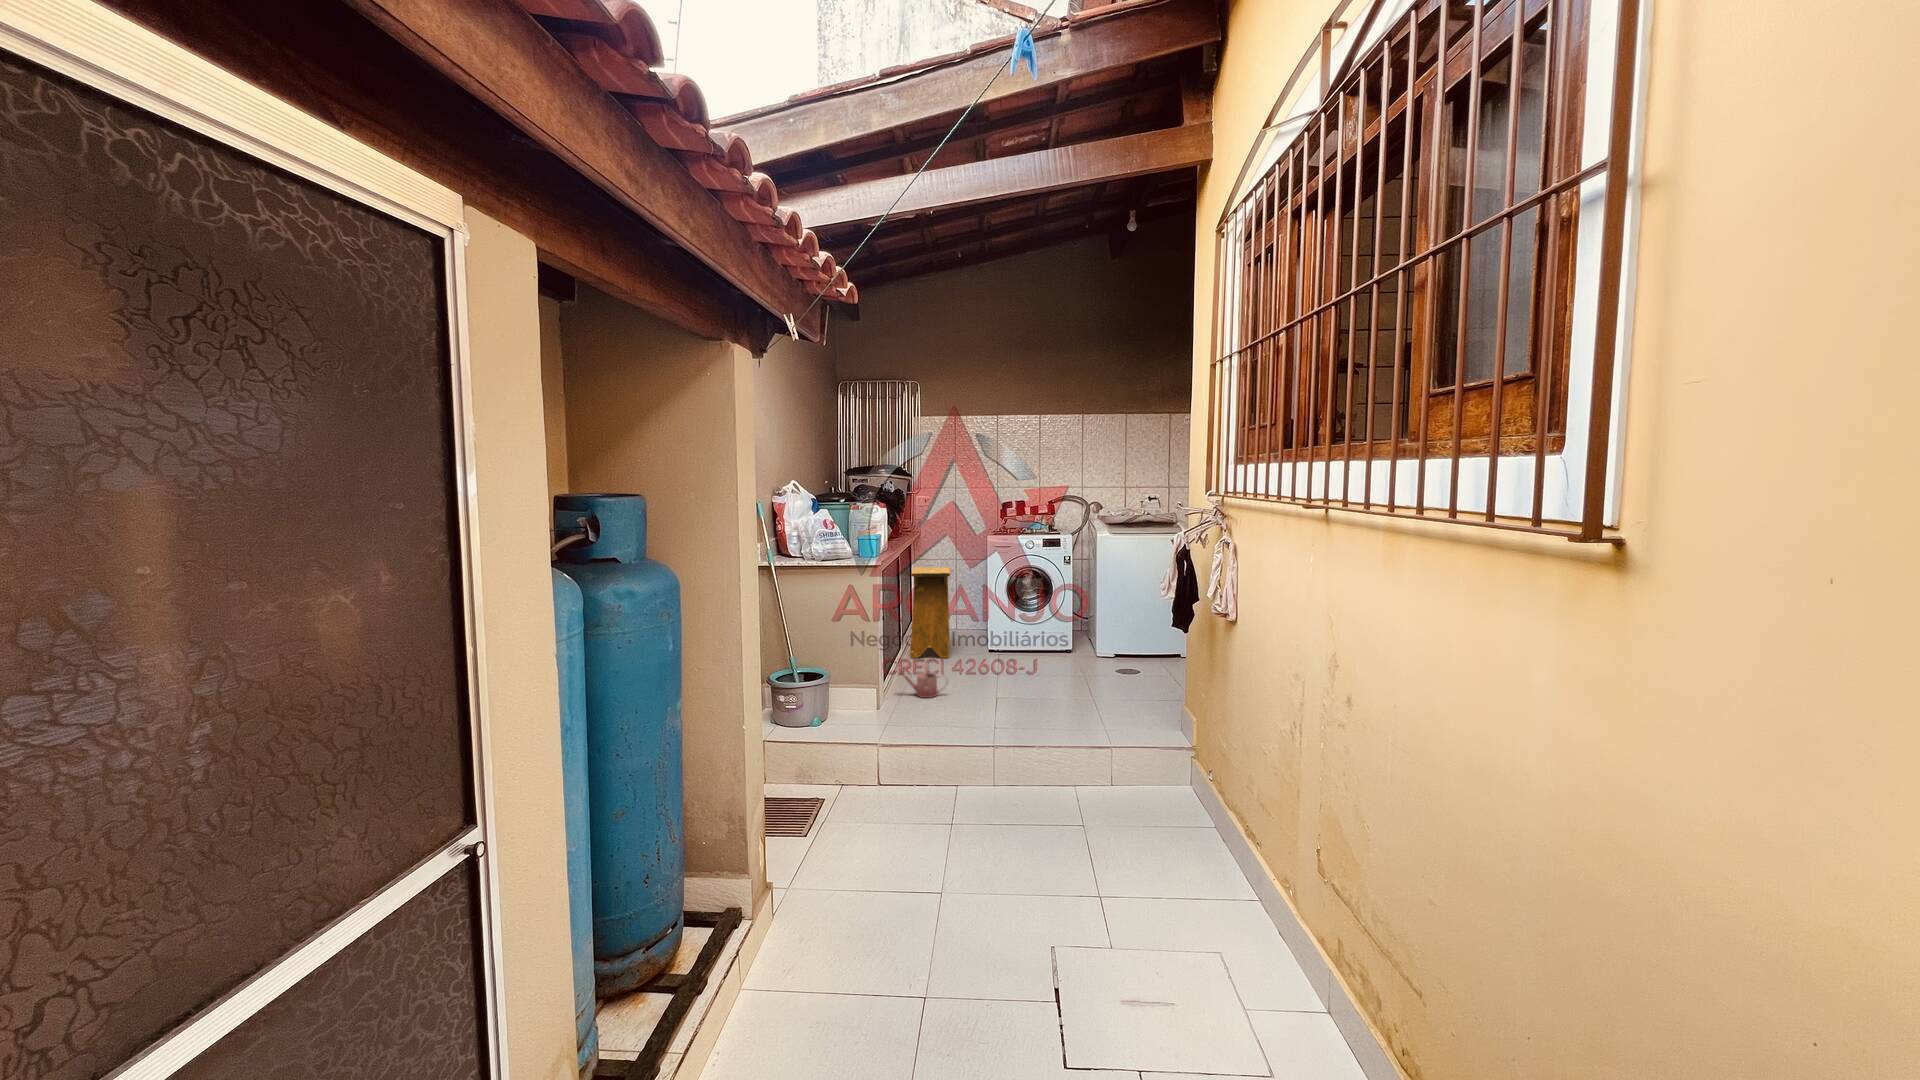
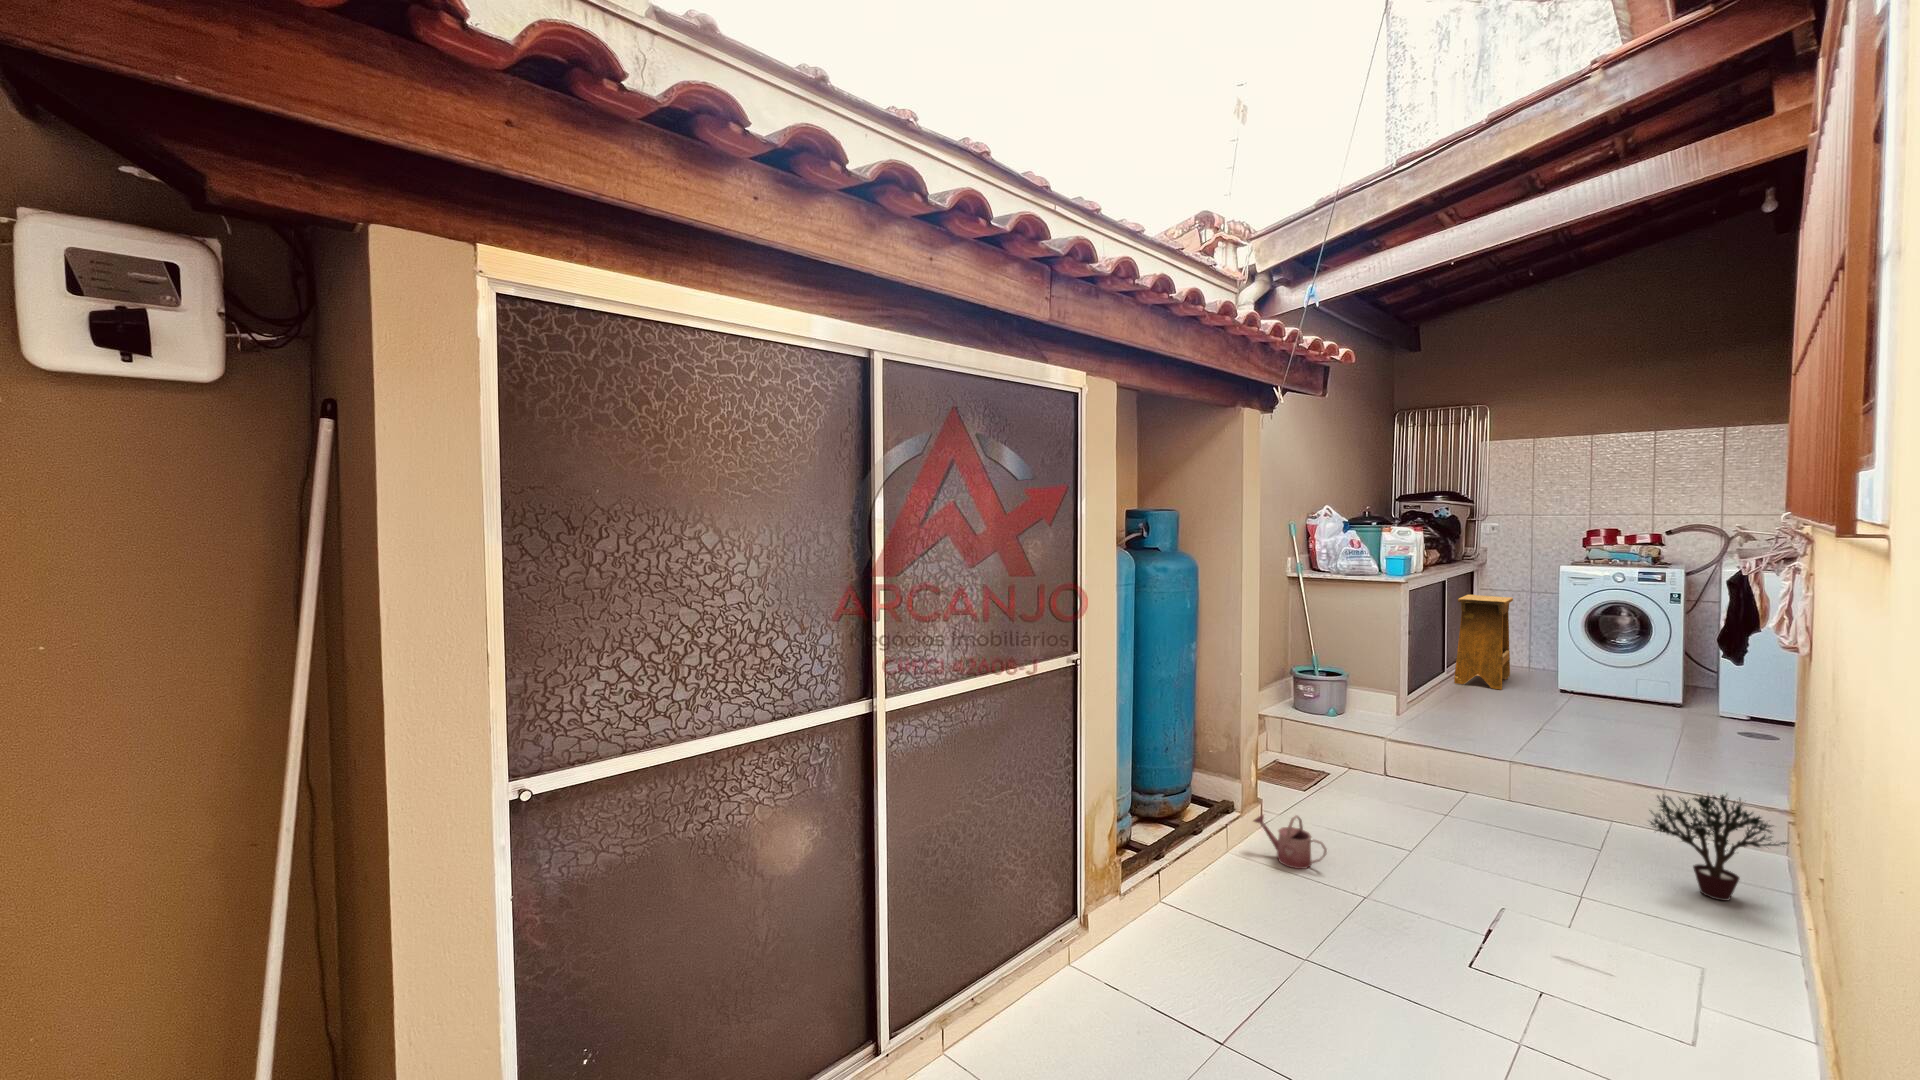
watering can: present [898,664,945,698] -> present [1254,815,1327,869]
potted plant: none [1126,747,1222,848] -> present [1651,795,1787,901]

